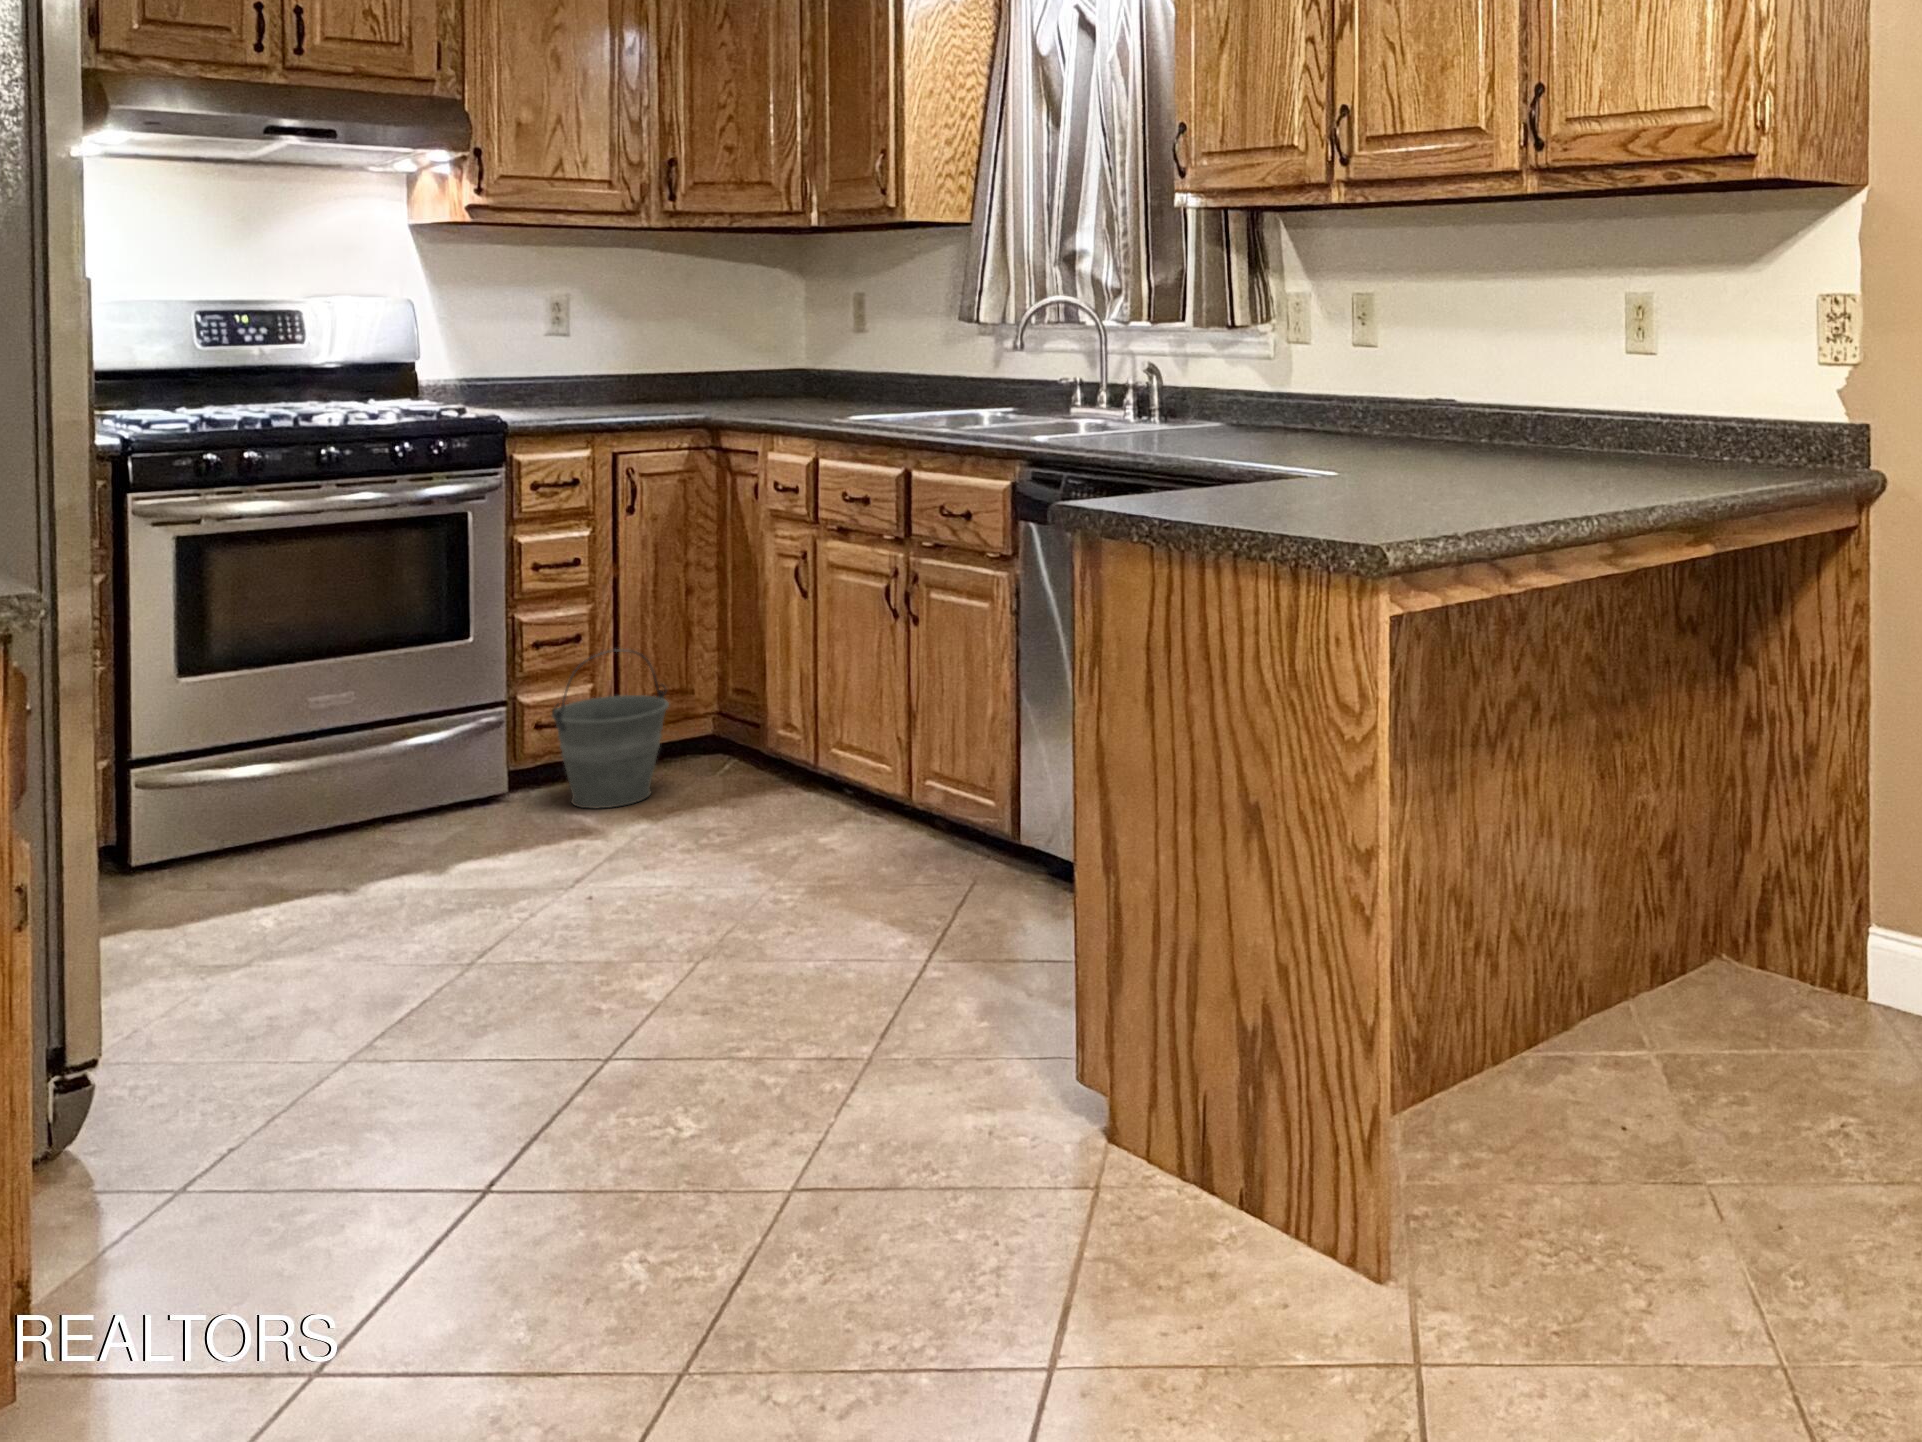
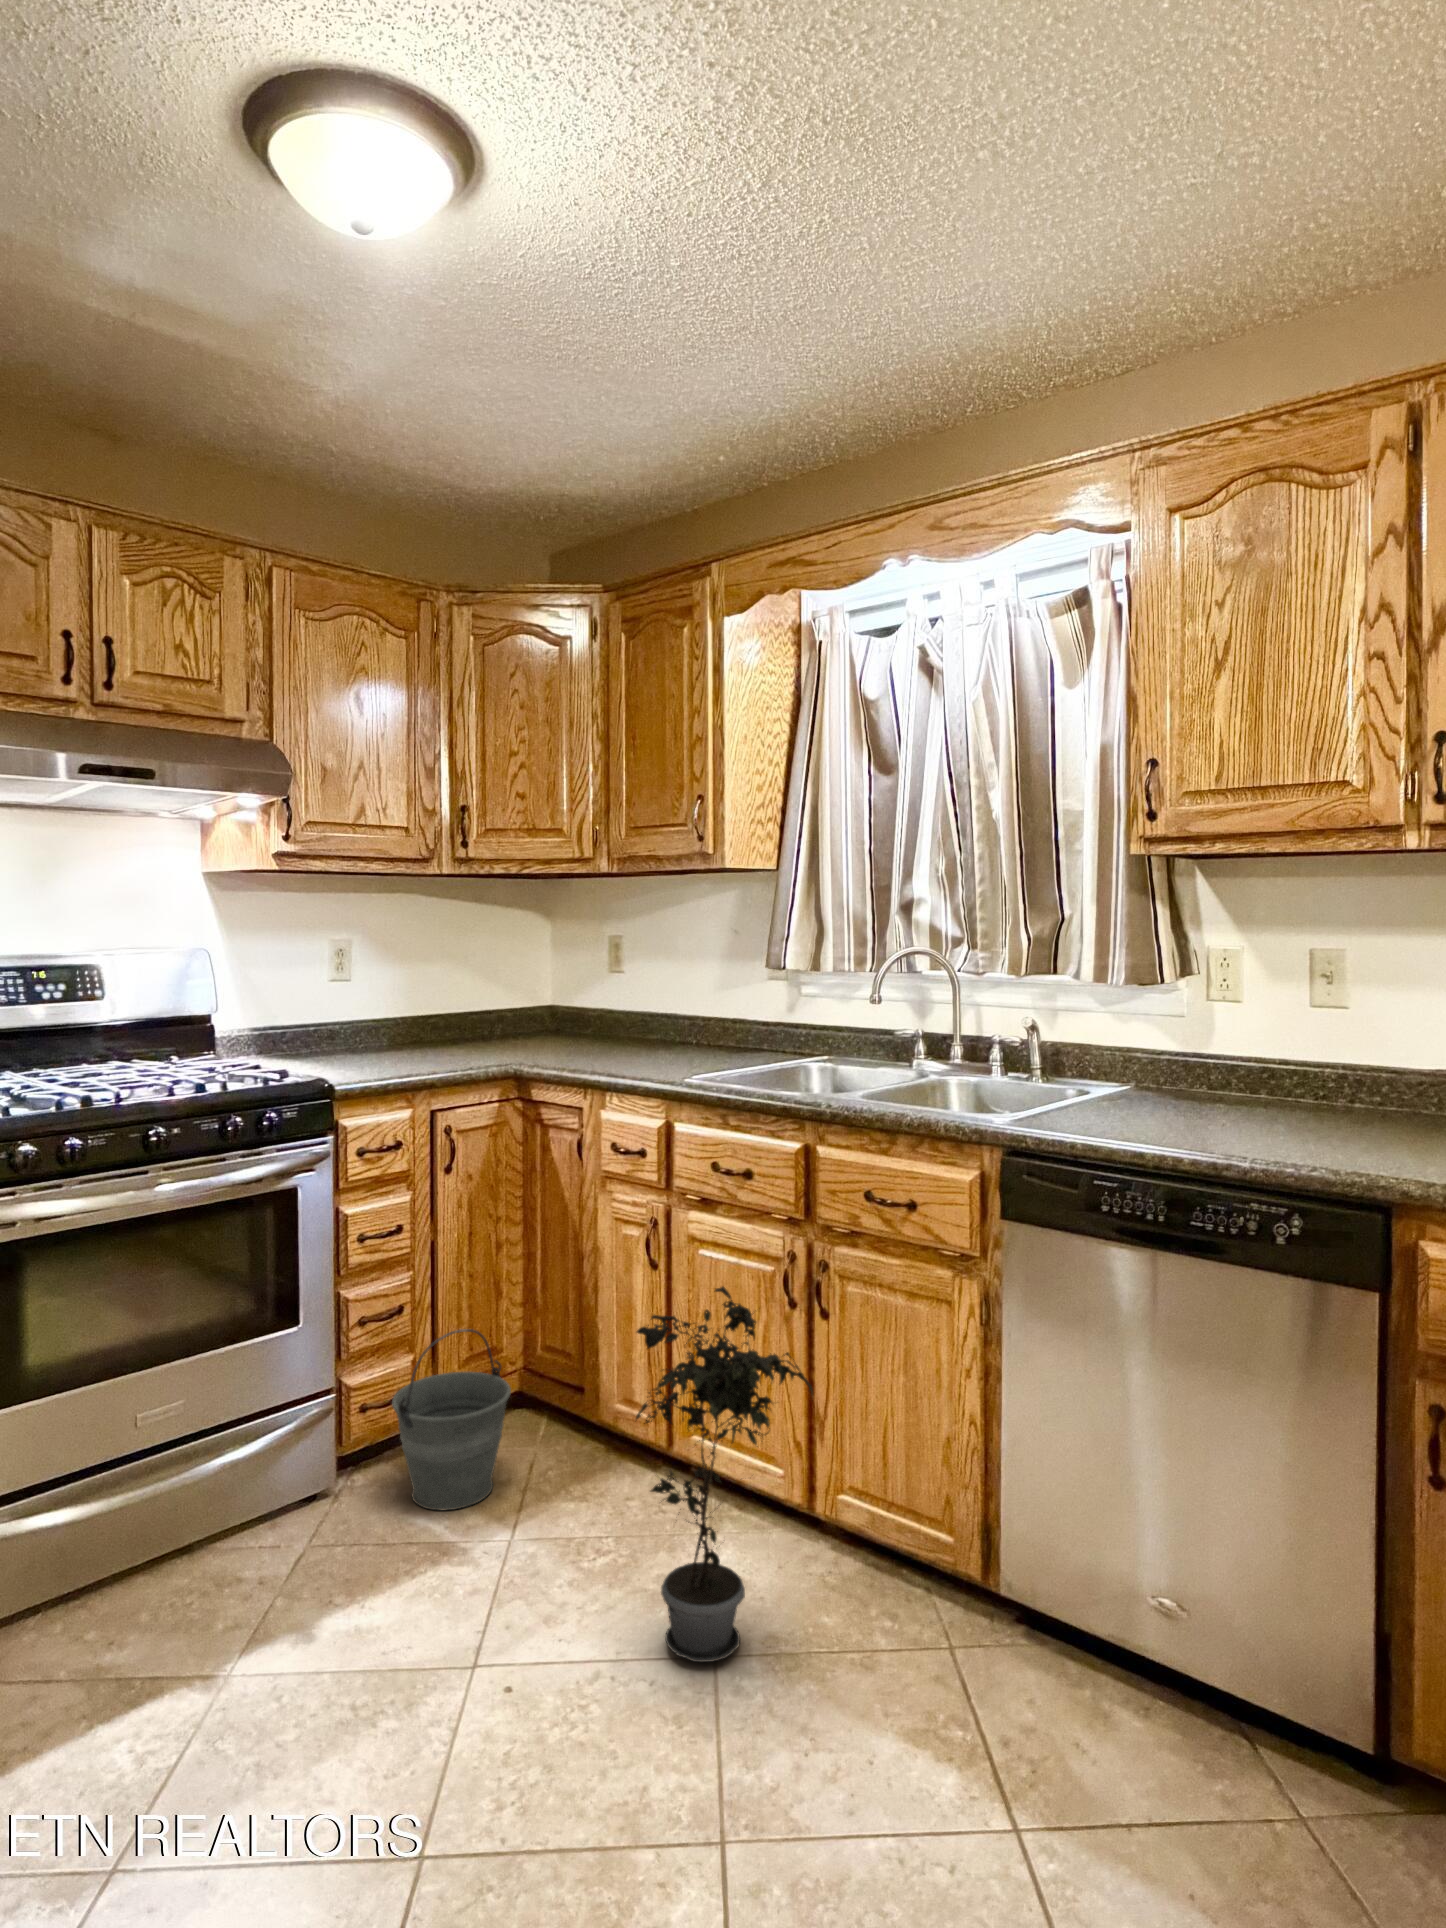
potted plant: none [696,578,835,886] -> present [636,1287,813,1662]

